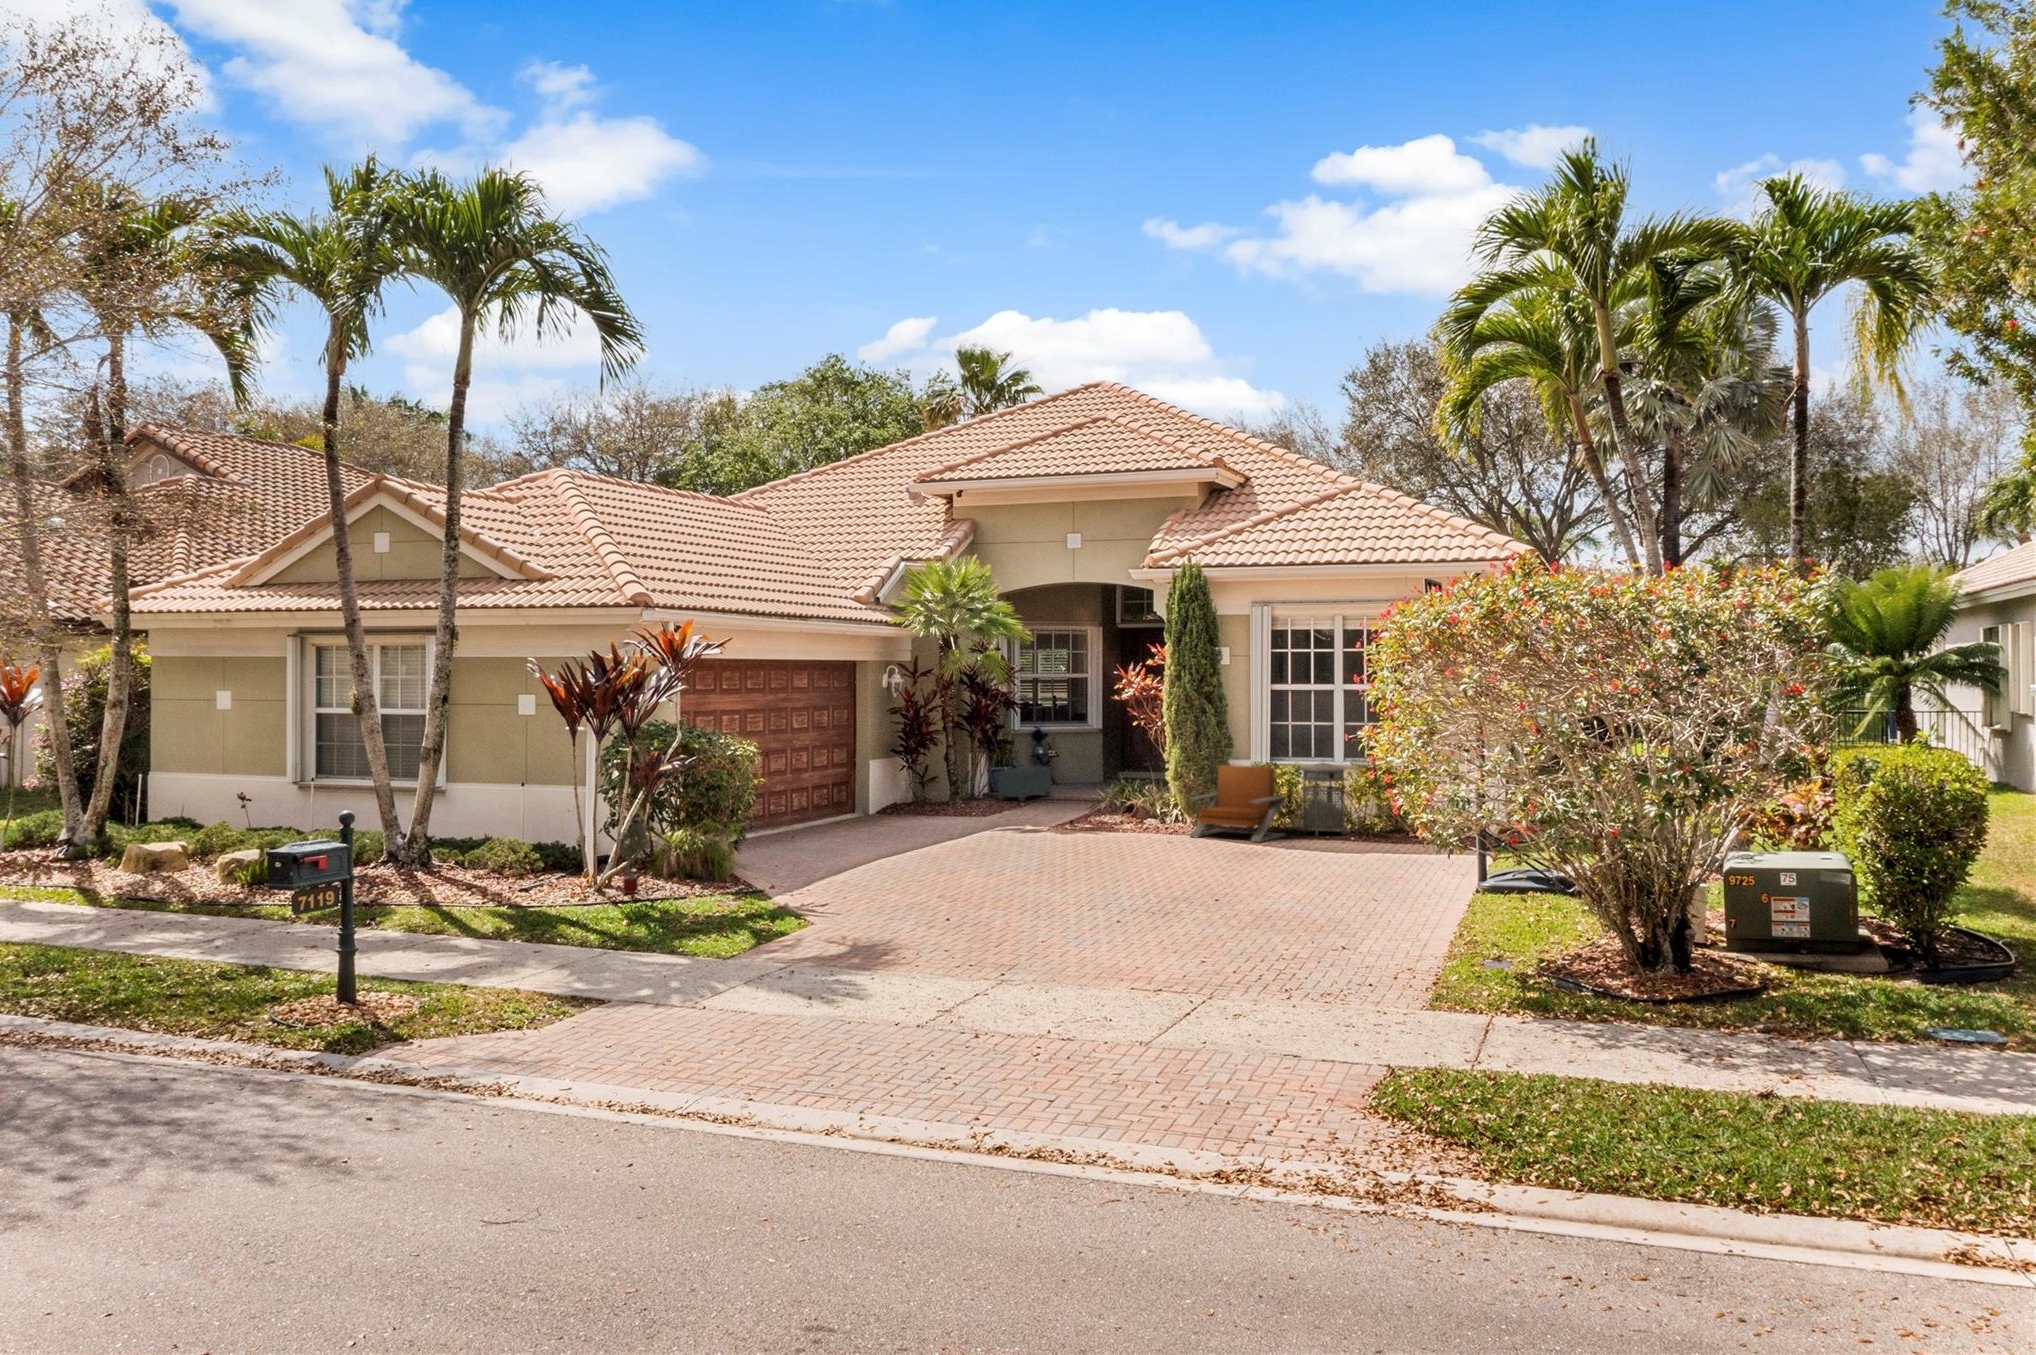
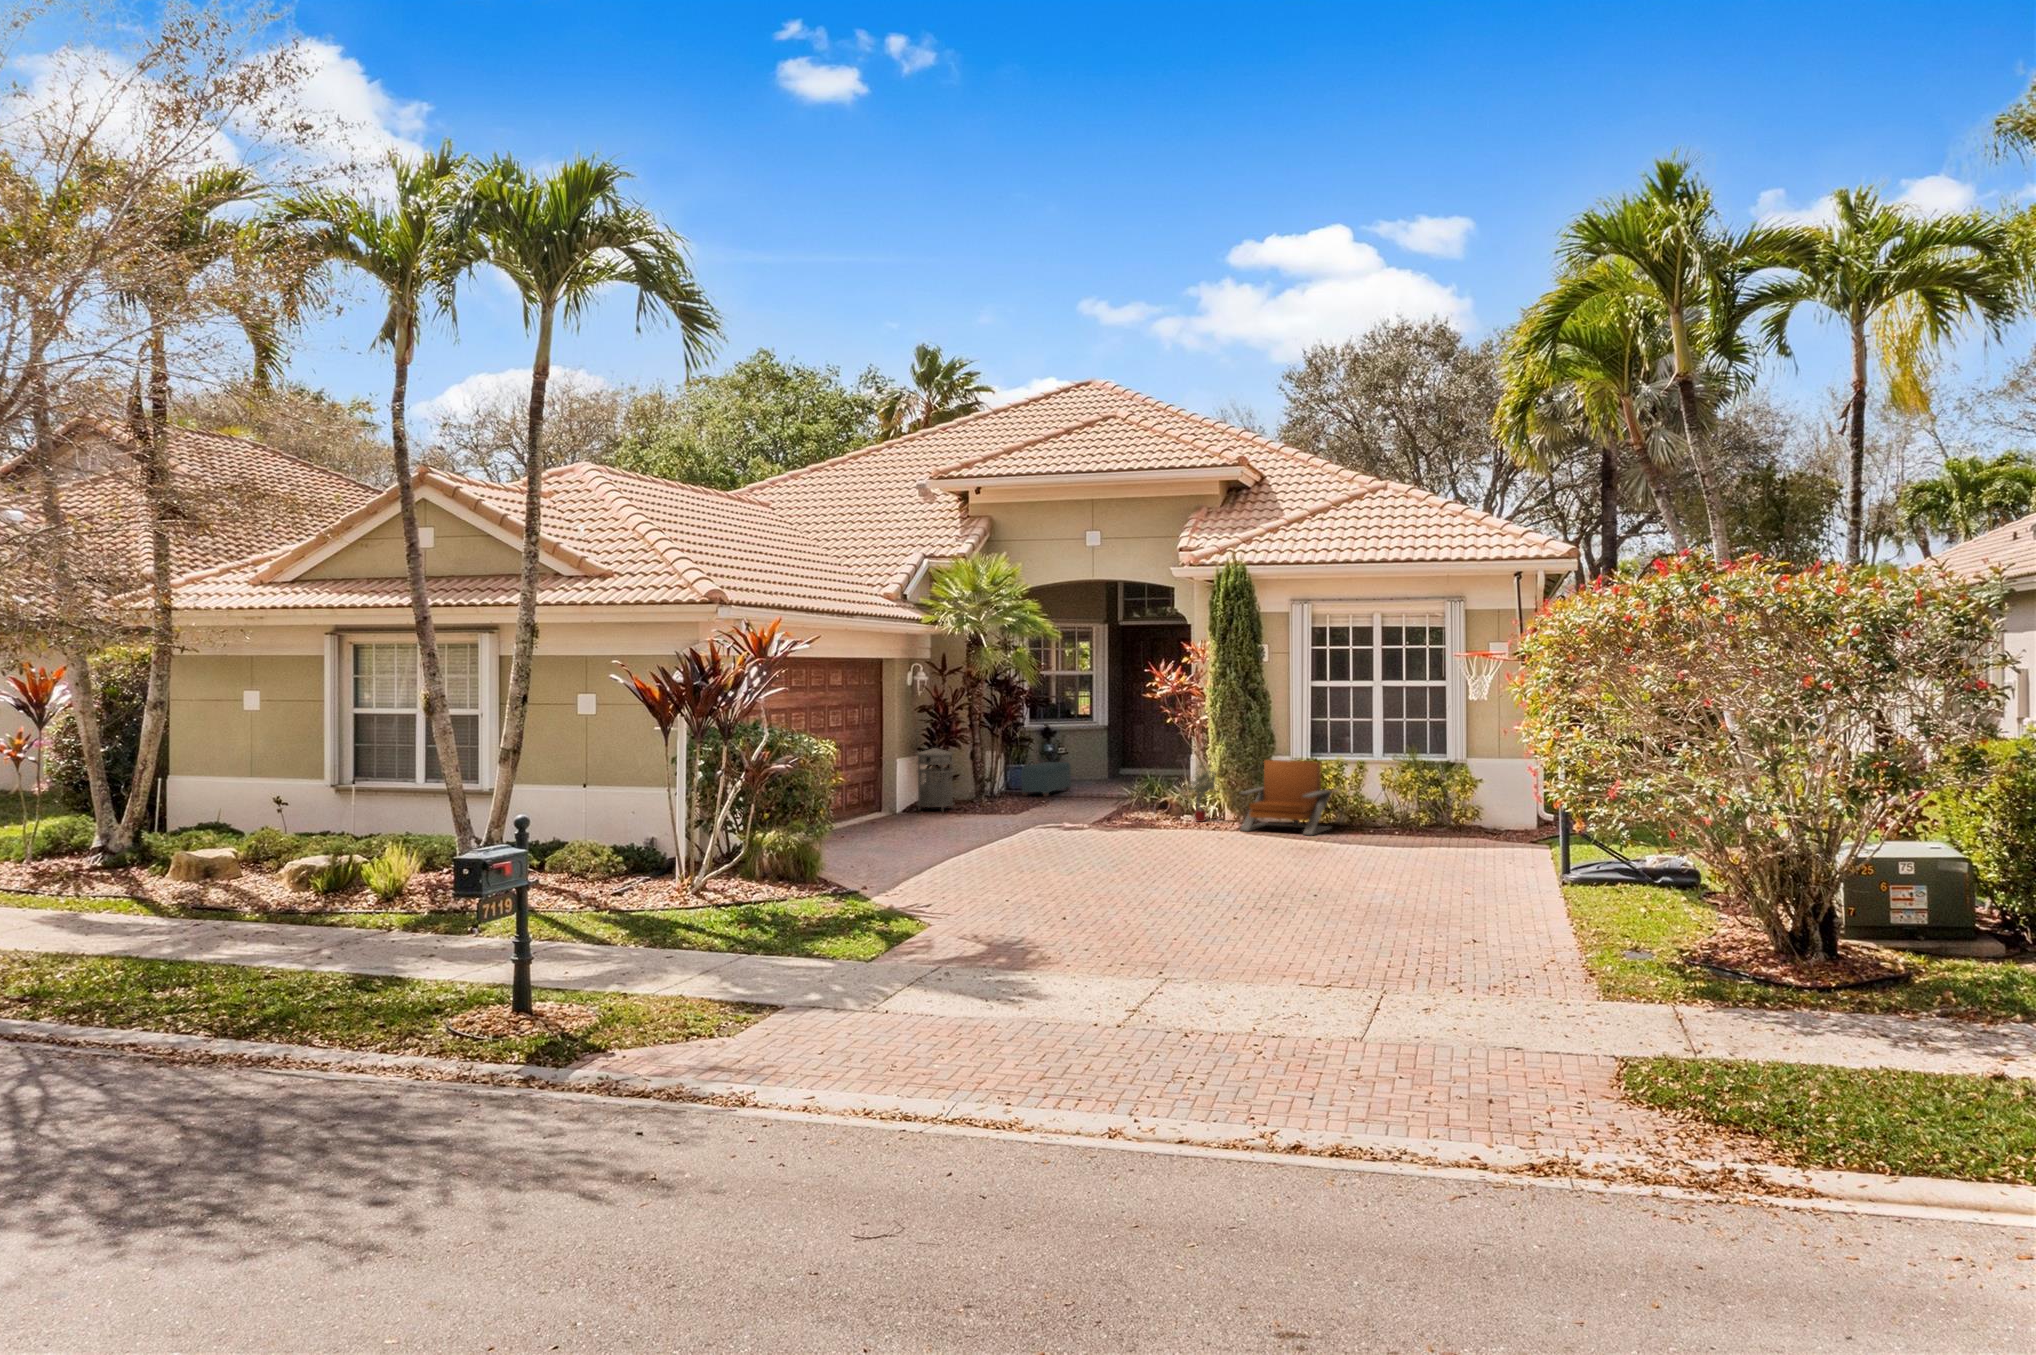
trash can: present [1302,762,1346,835] -> present [917,748,954,809]
potted tree: present [617,815,658,894] -> present [1186,762,1219,822]

